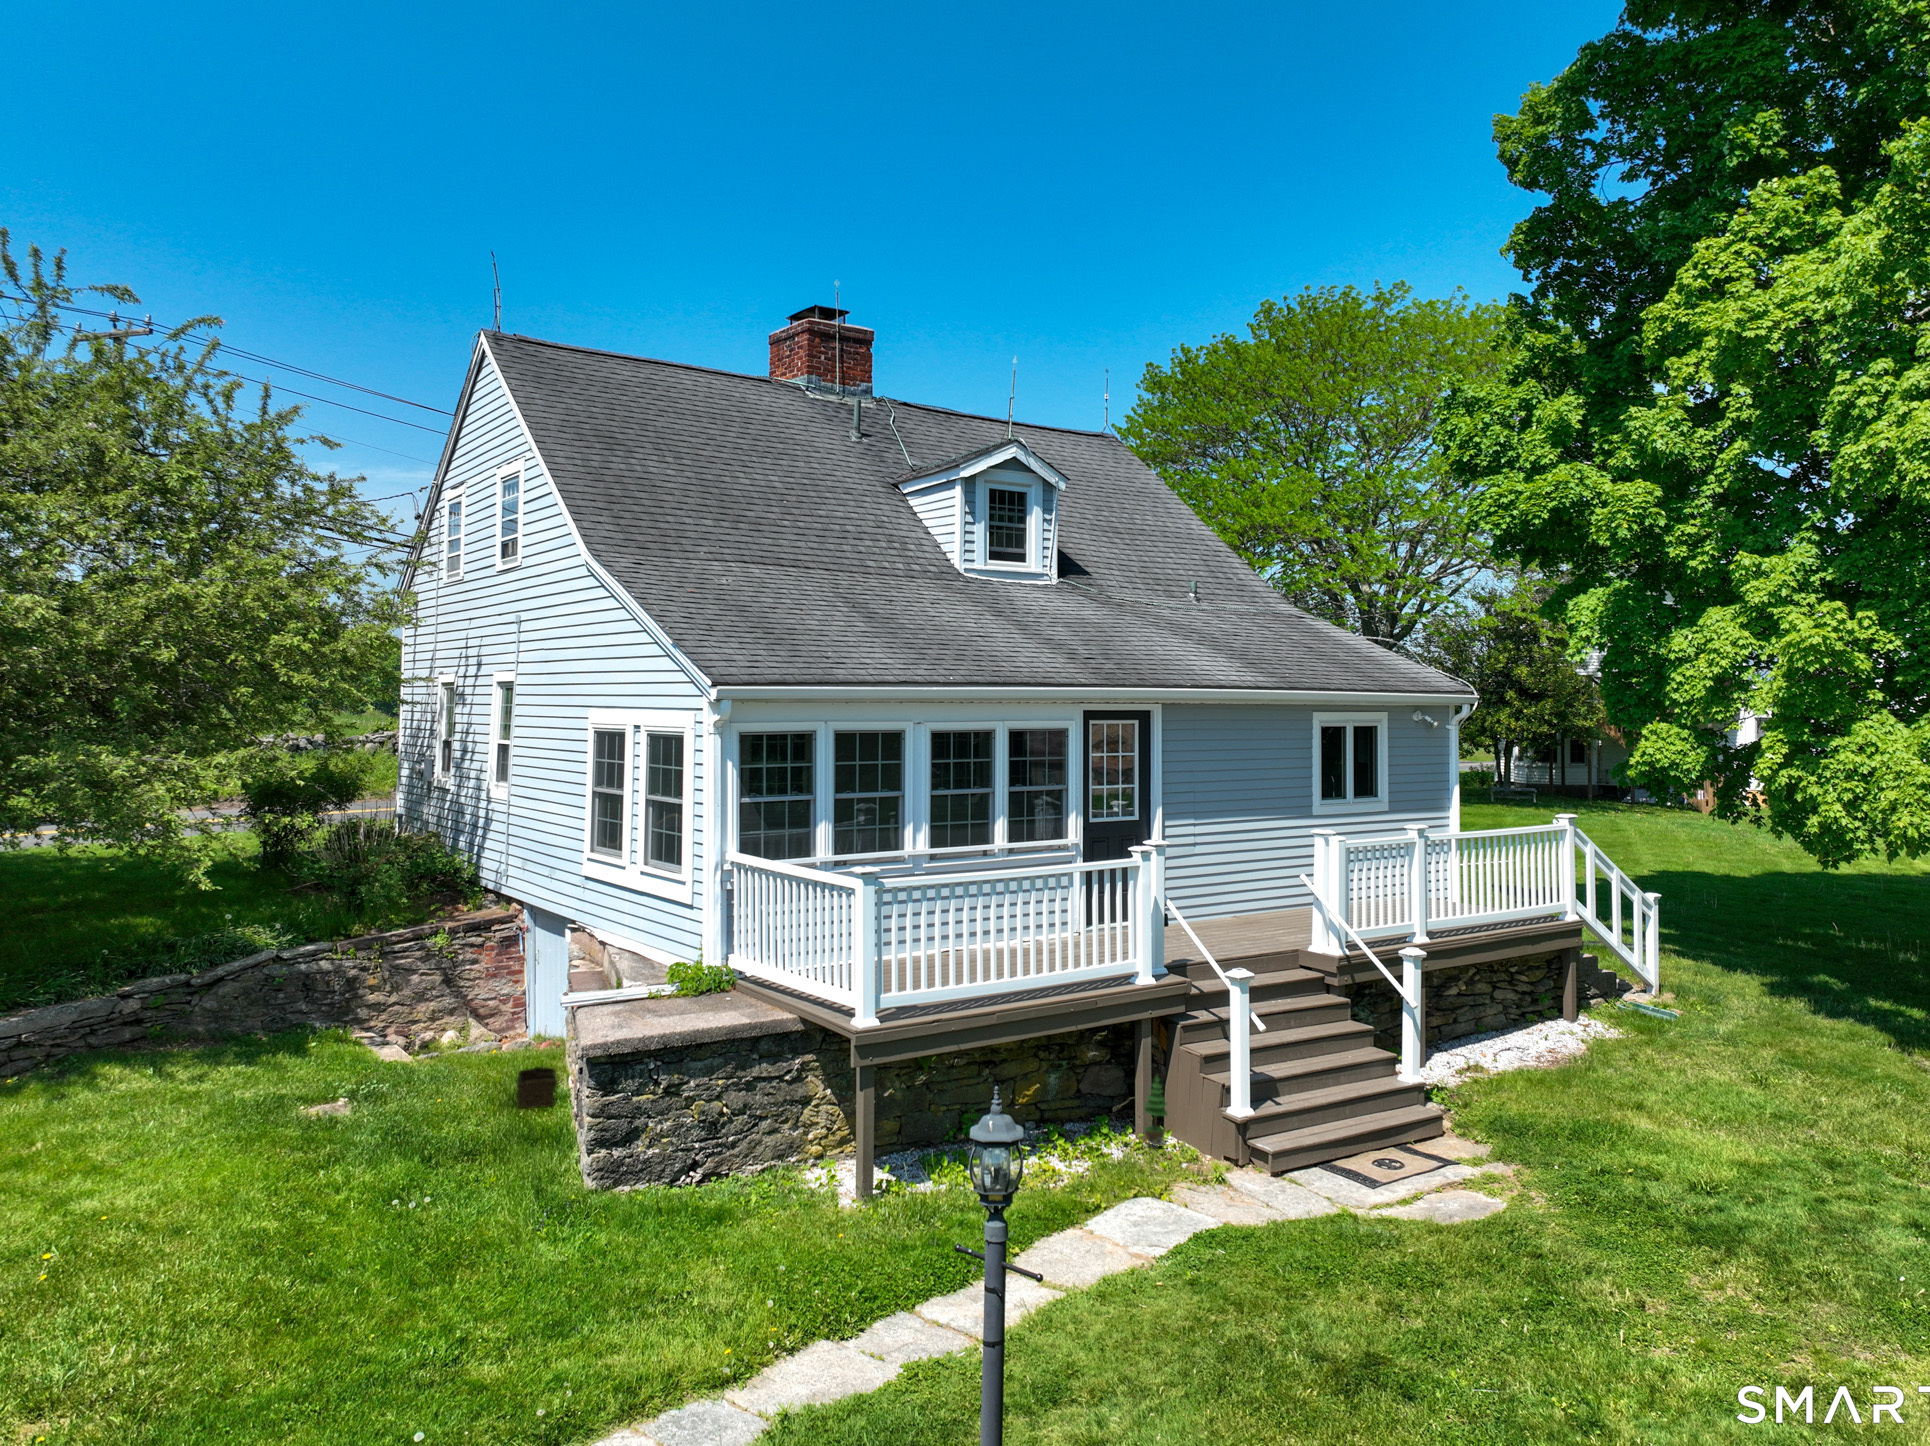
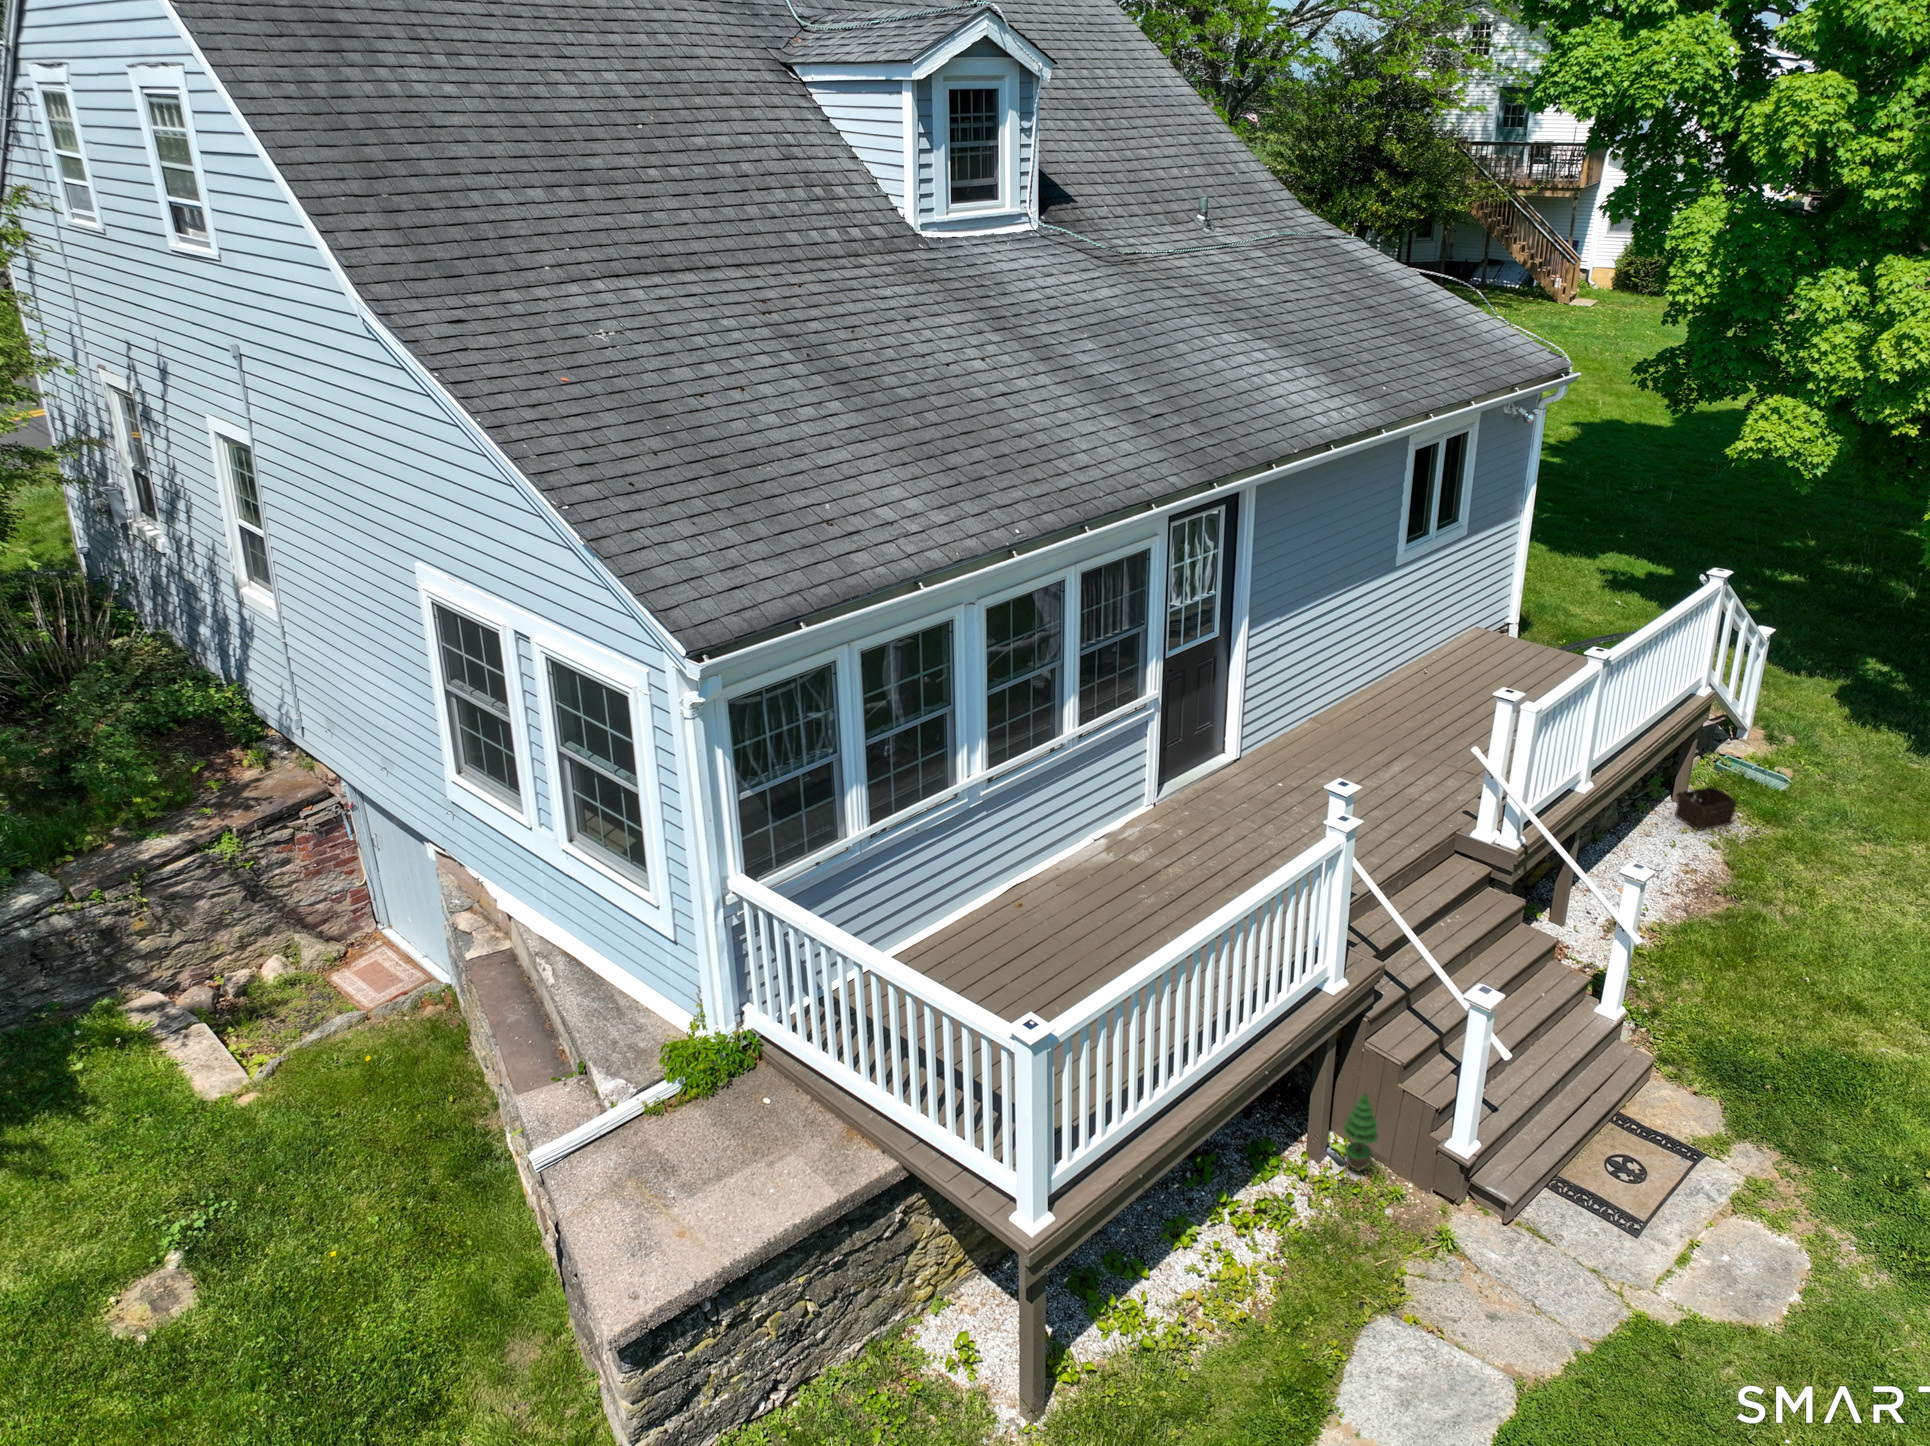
basket: present [517,1067,557,1108] -> present [1675,787,1737,830]

